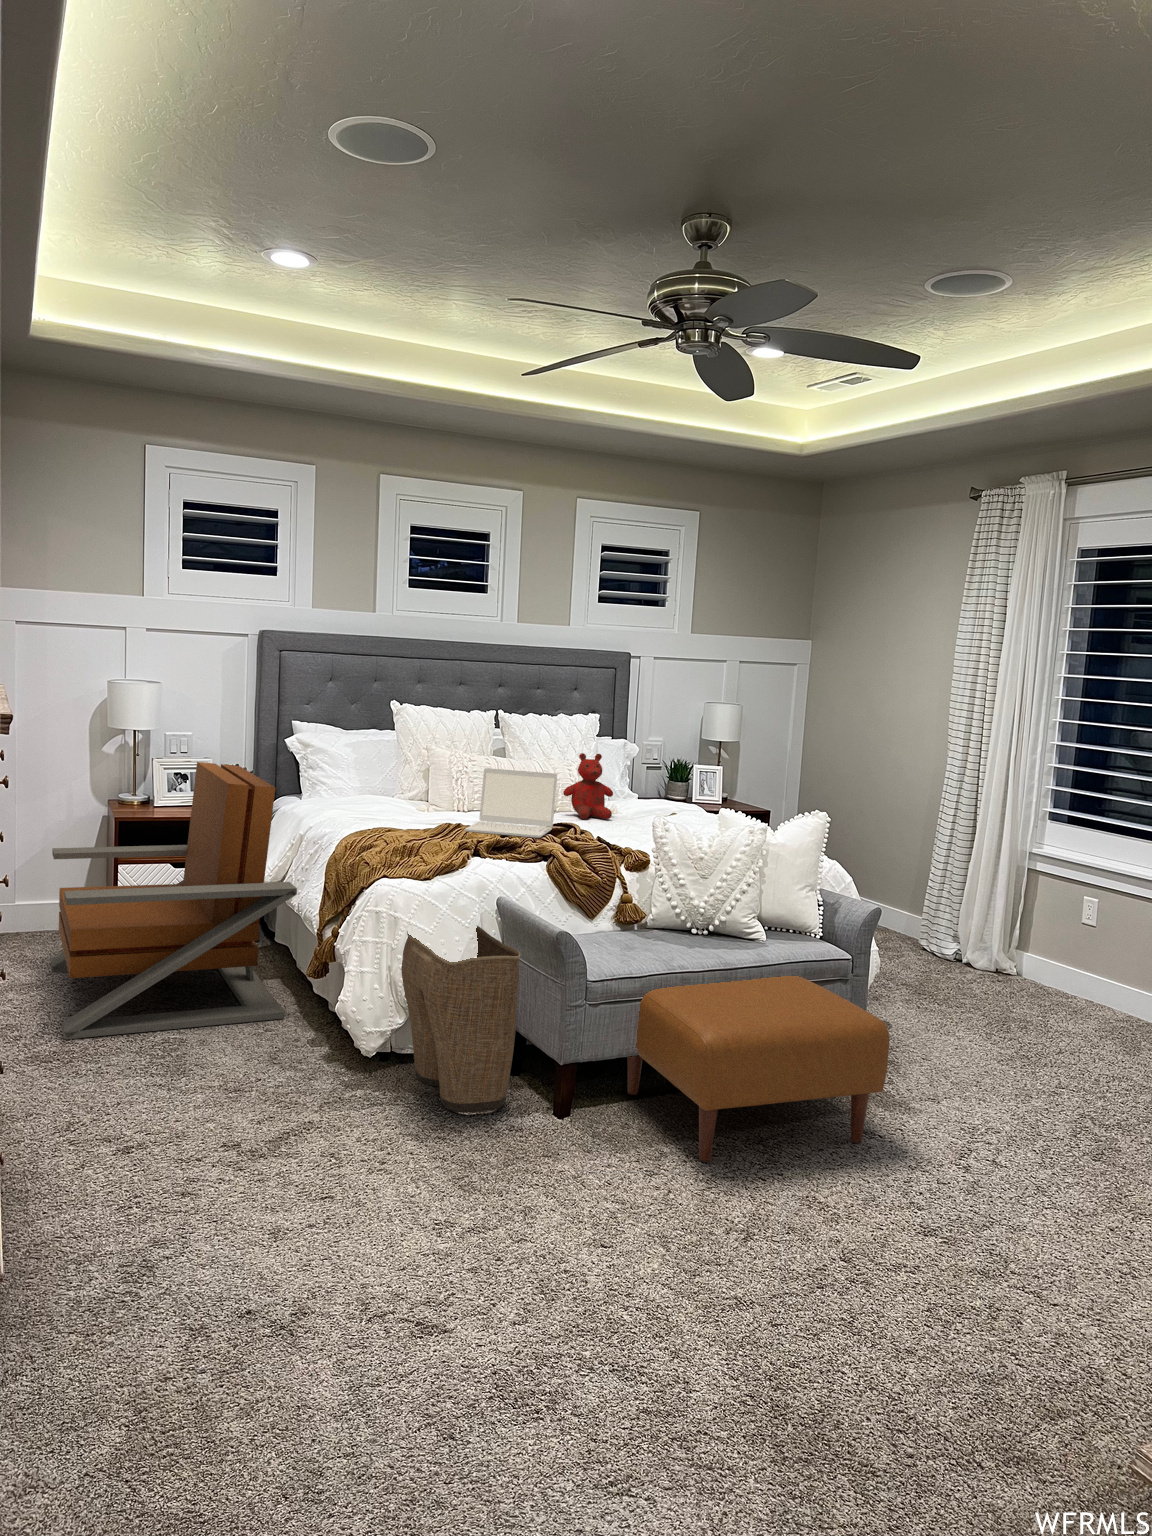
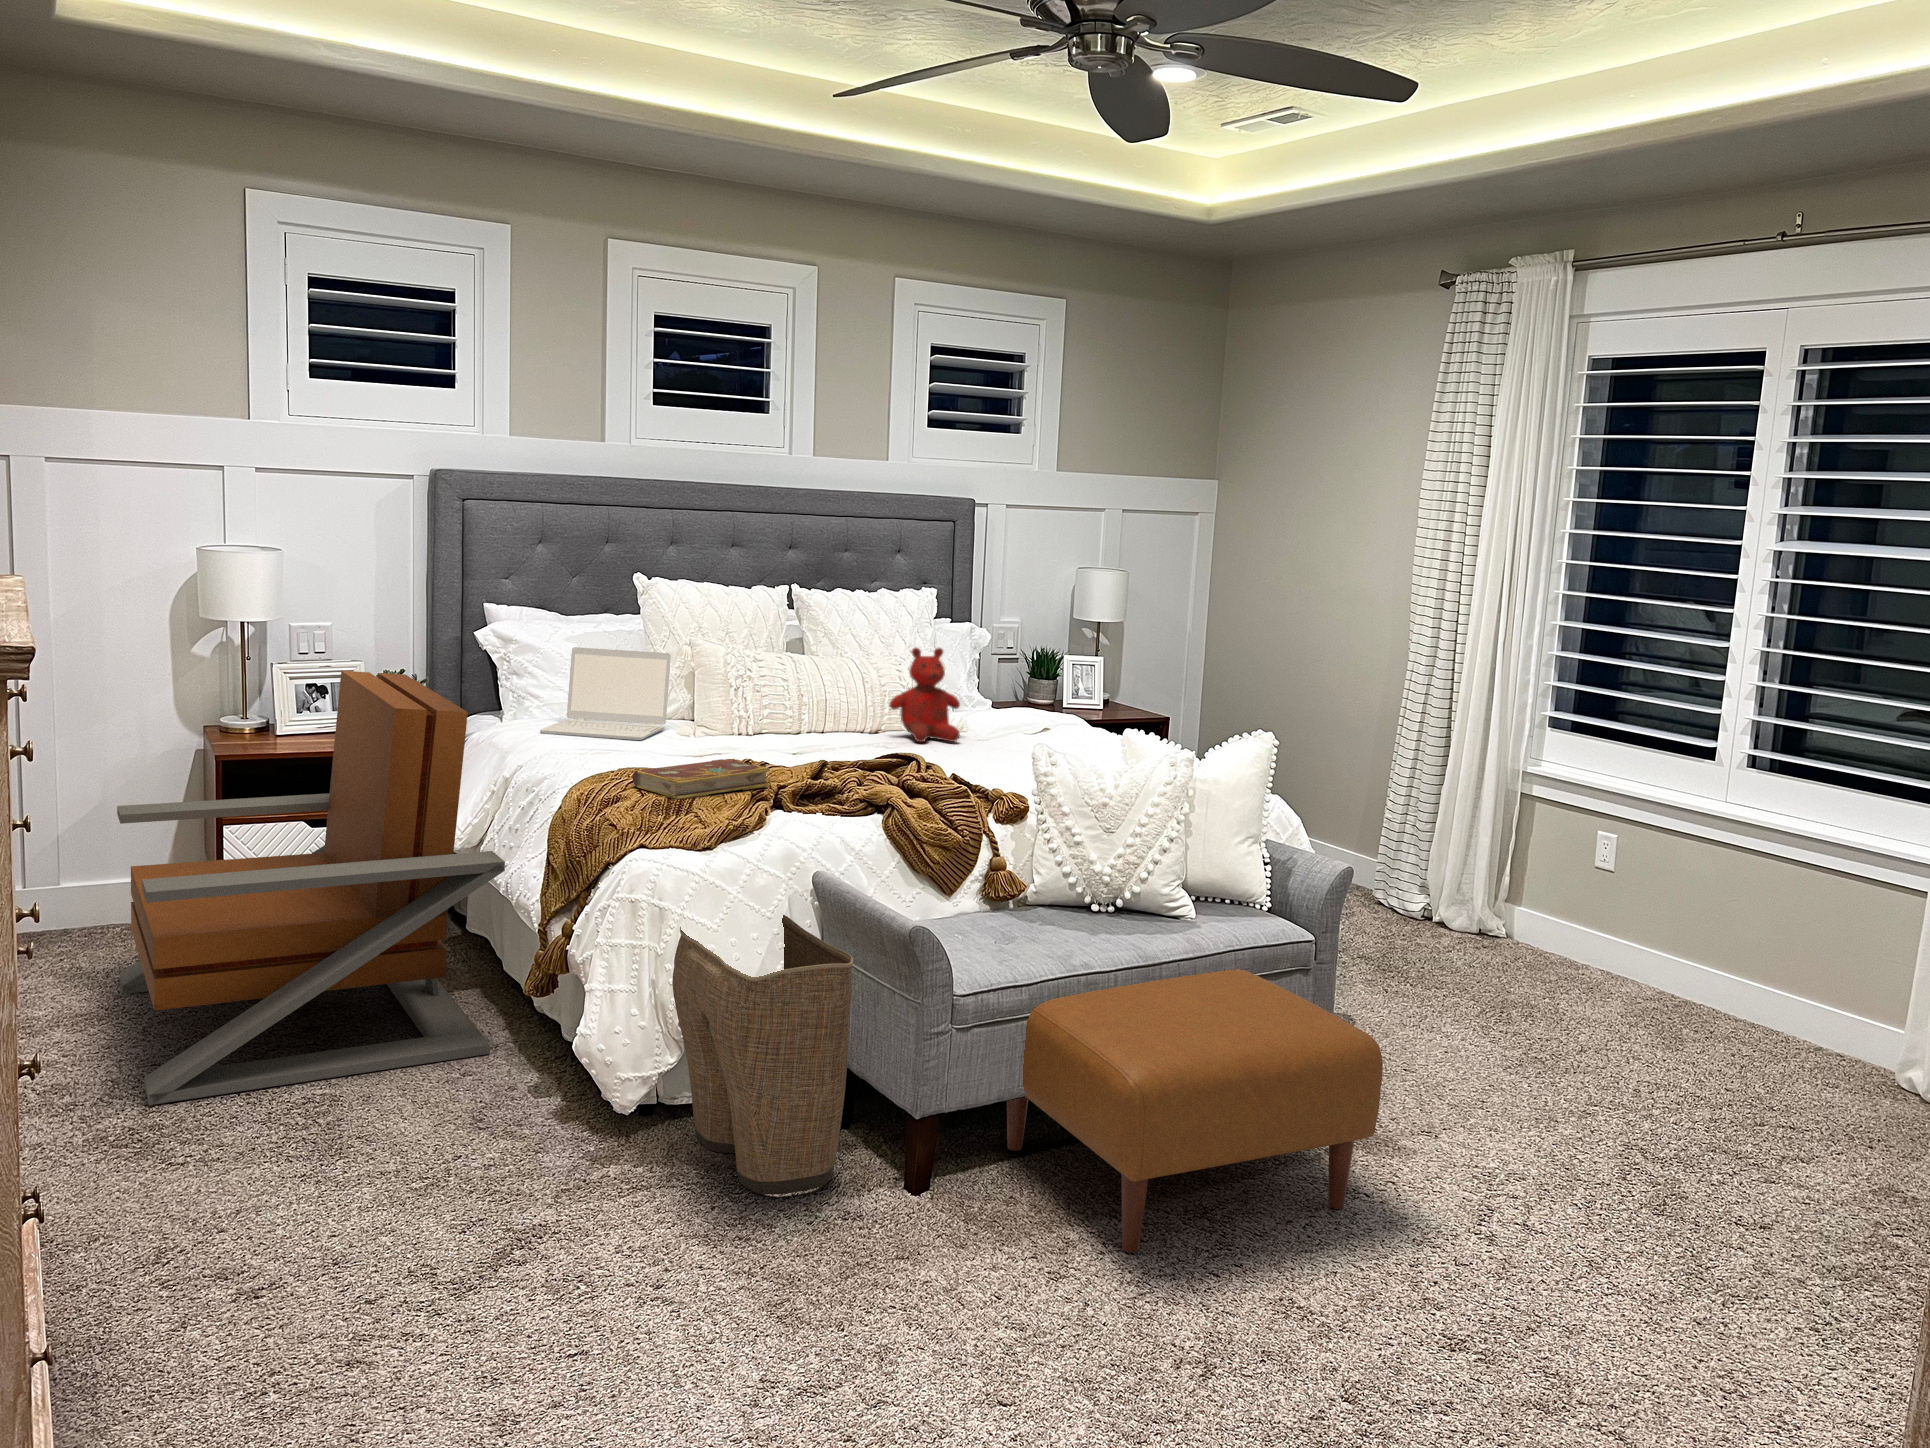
laptop: present [465,768,557,838] -> present [540,647,671,740]
book: none [381,823,474,847] -> present [633,759,770,800]

